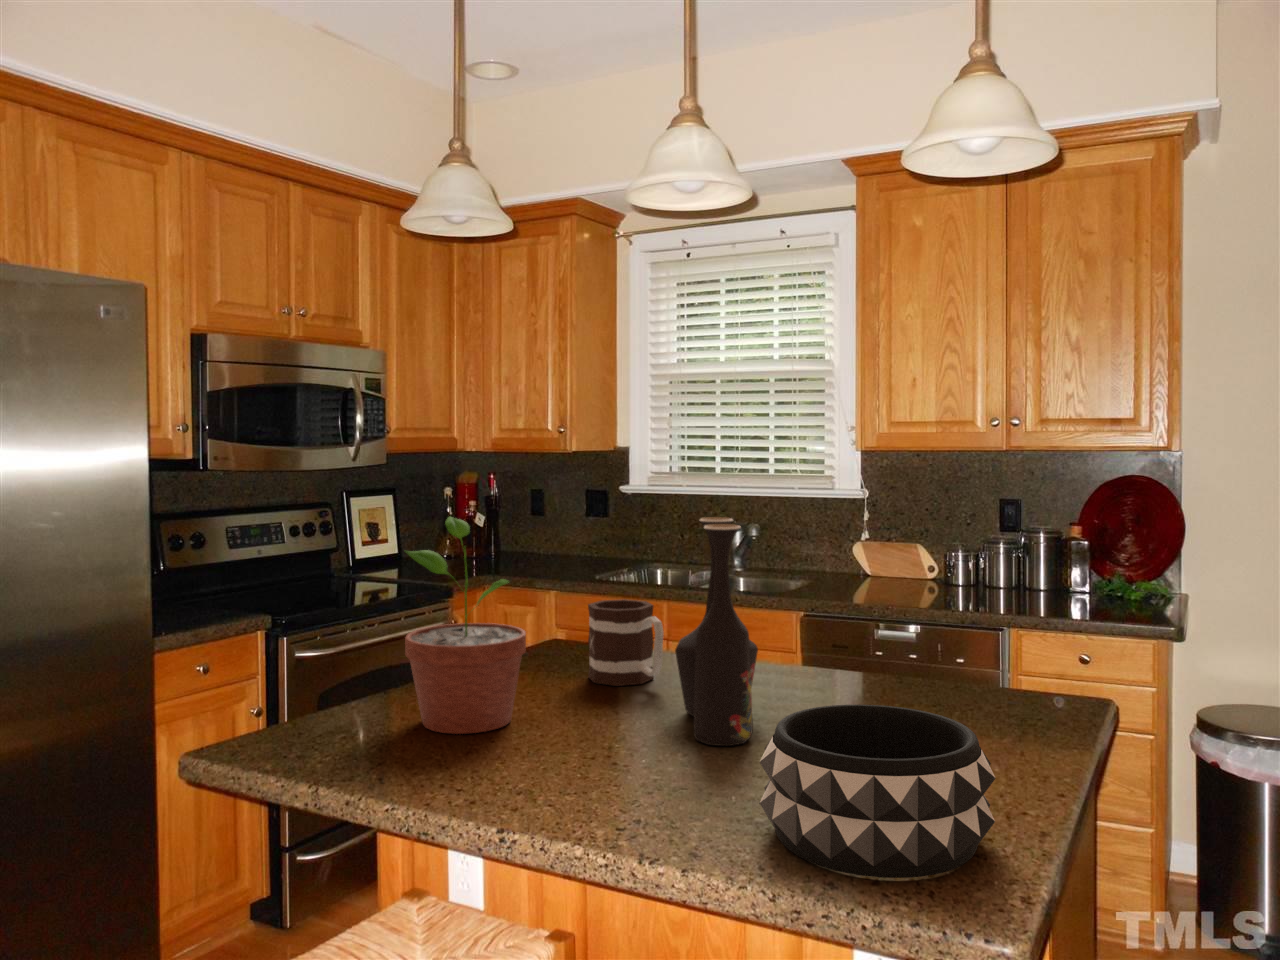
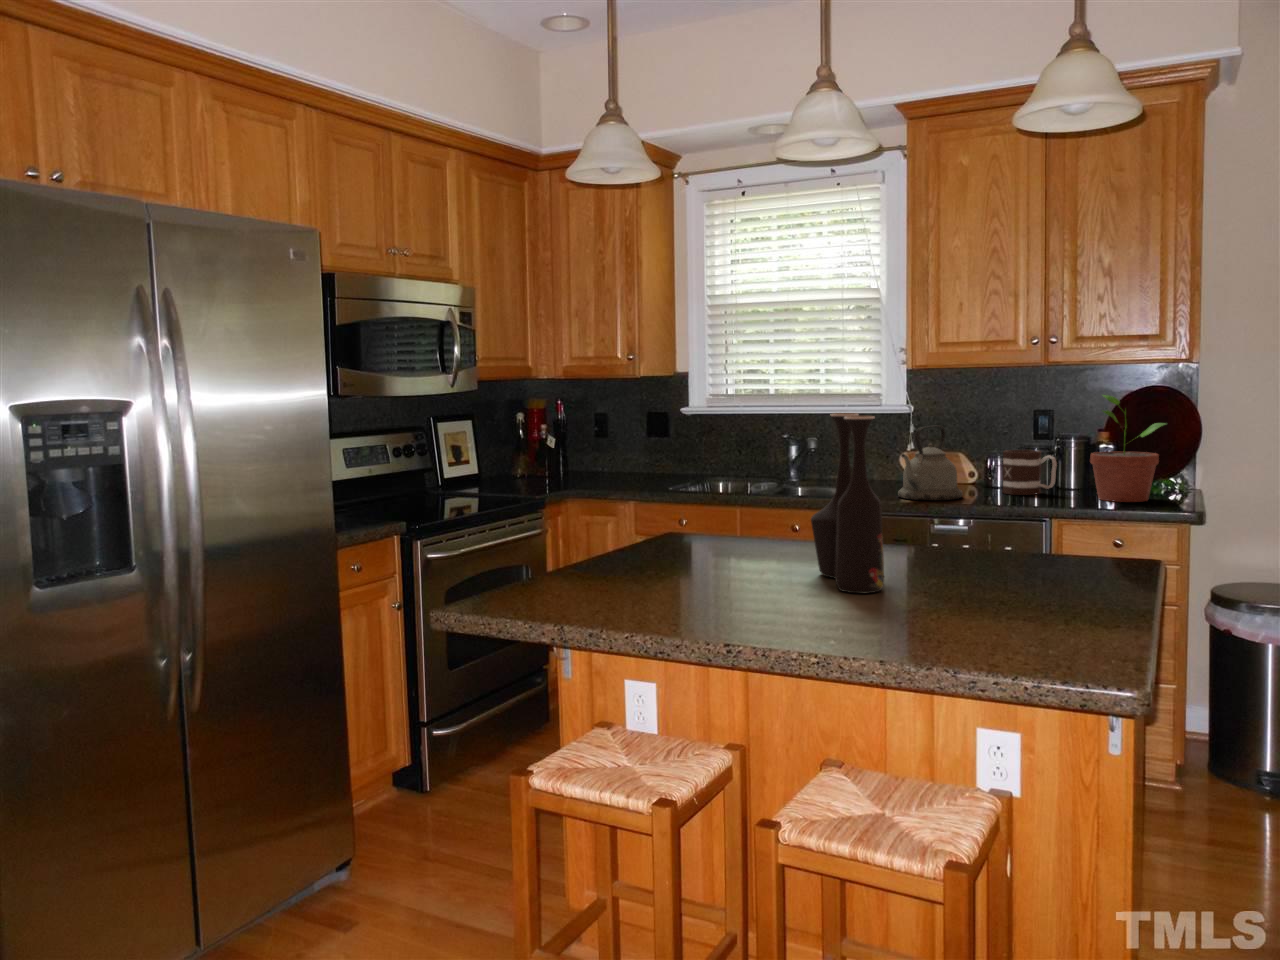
kettle: none [842,515,914,601] -> present [898,426,962,500]
potted plant: present [405,517,526,734] -> present [1090,395,1166,502]
mug: present [588,599,663,686] -> present [1002,450,1057,495]
decorative bowl: present [759,705,996,878] -> none [924,547,1111,661]

